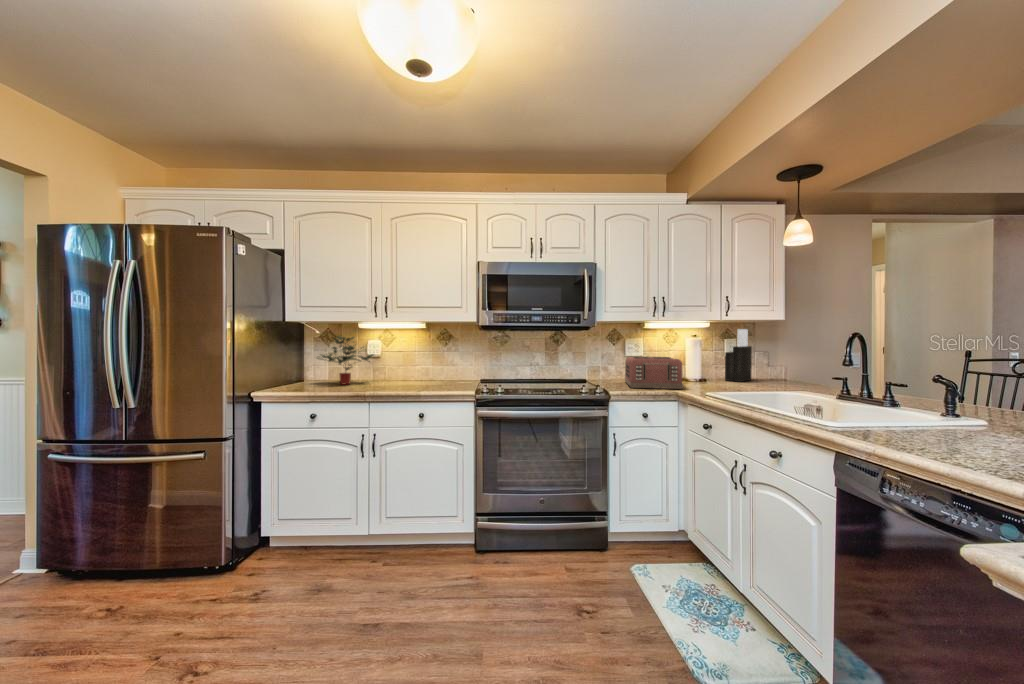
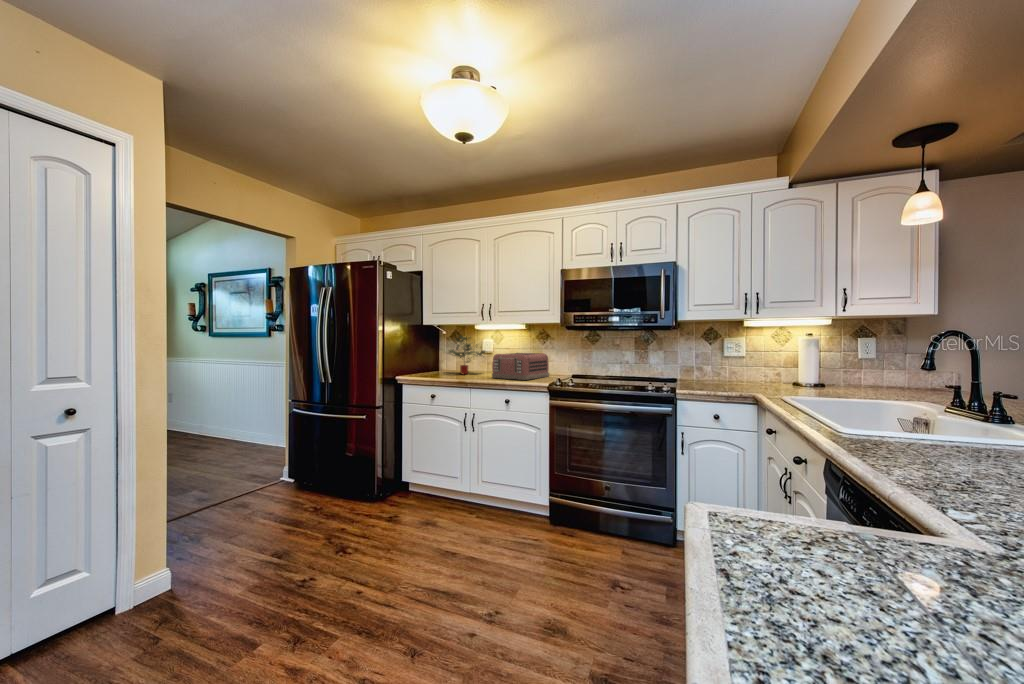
knife block: present [725,329,752,382] -> none [852,326,895,388]
toaster: present [625,357,683,389] -> present [492,353,549,380]

